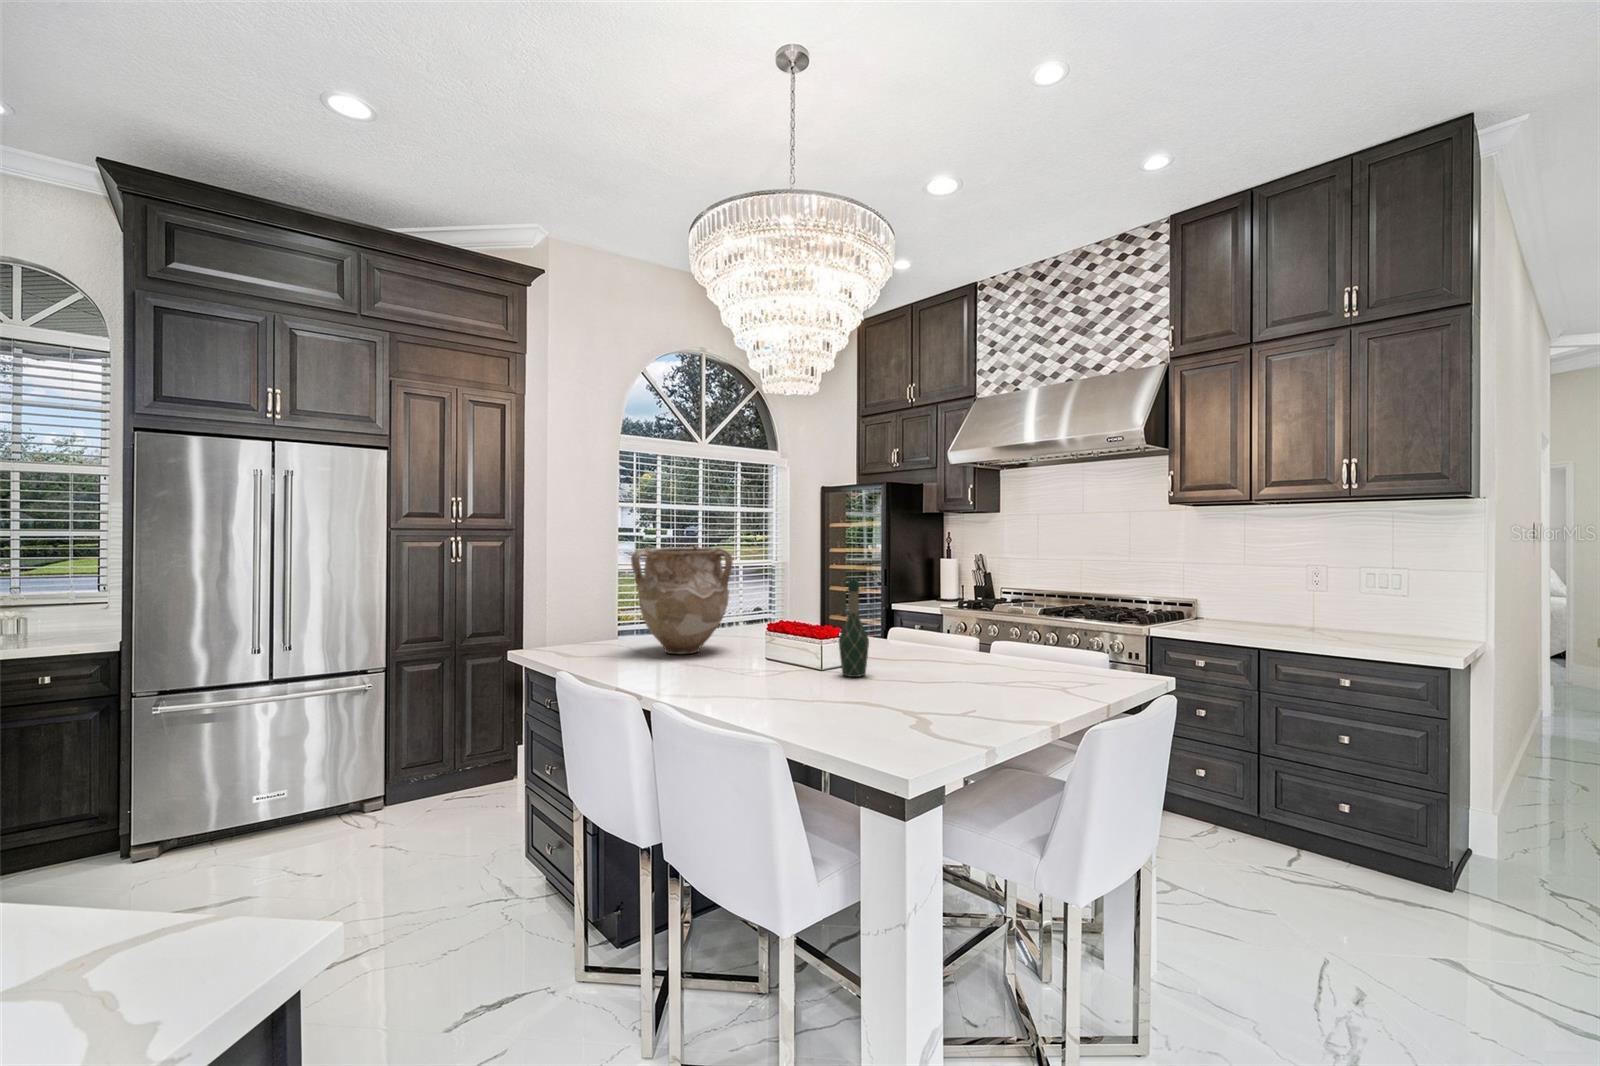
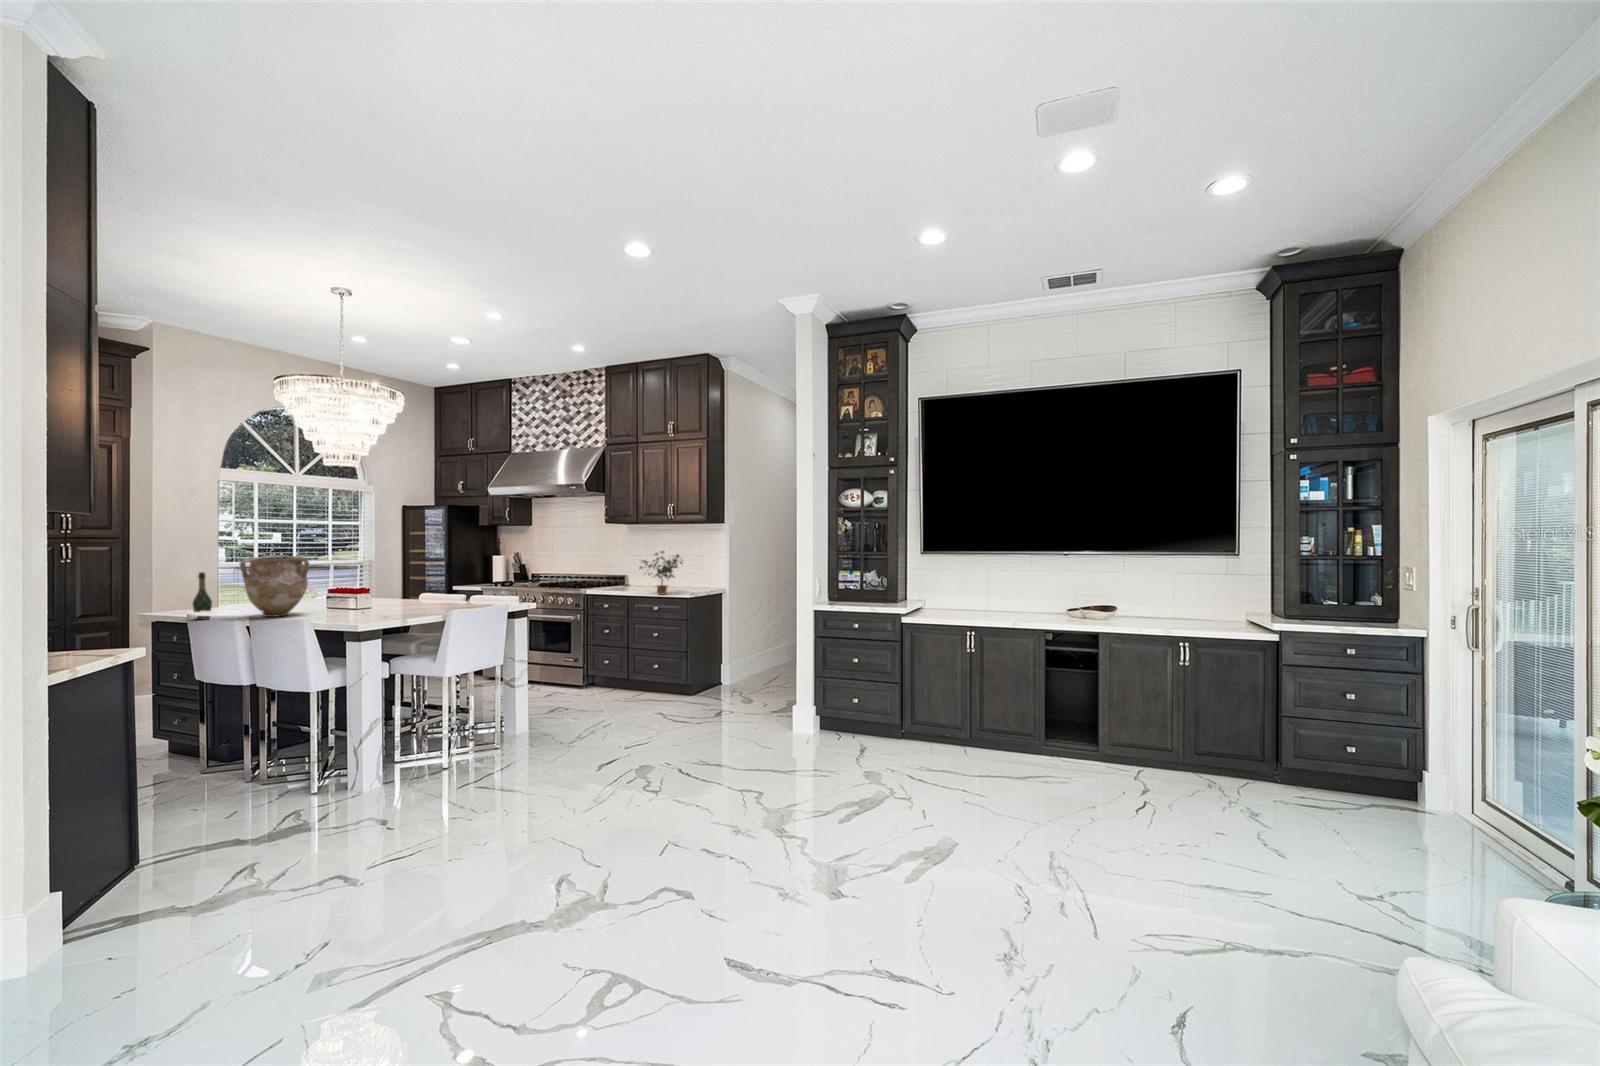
potted plant: none [1260,550,1374,639] -> present [640,551,683,595]
wine bottle: present [839,580,869,677] -> present [193,572,212,620]

